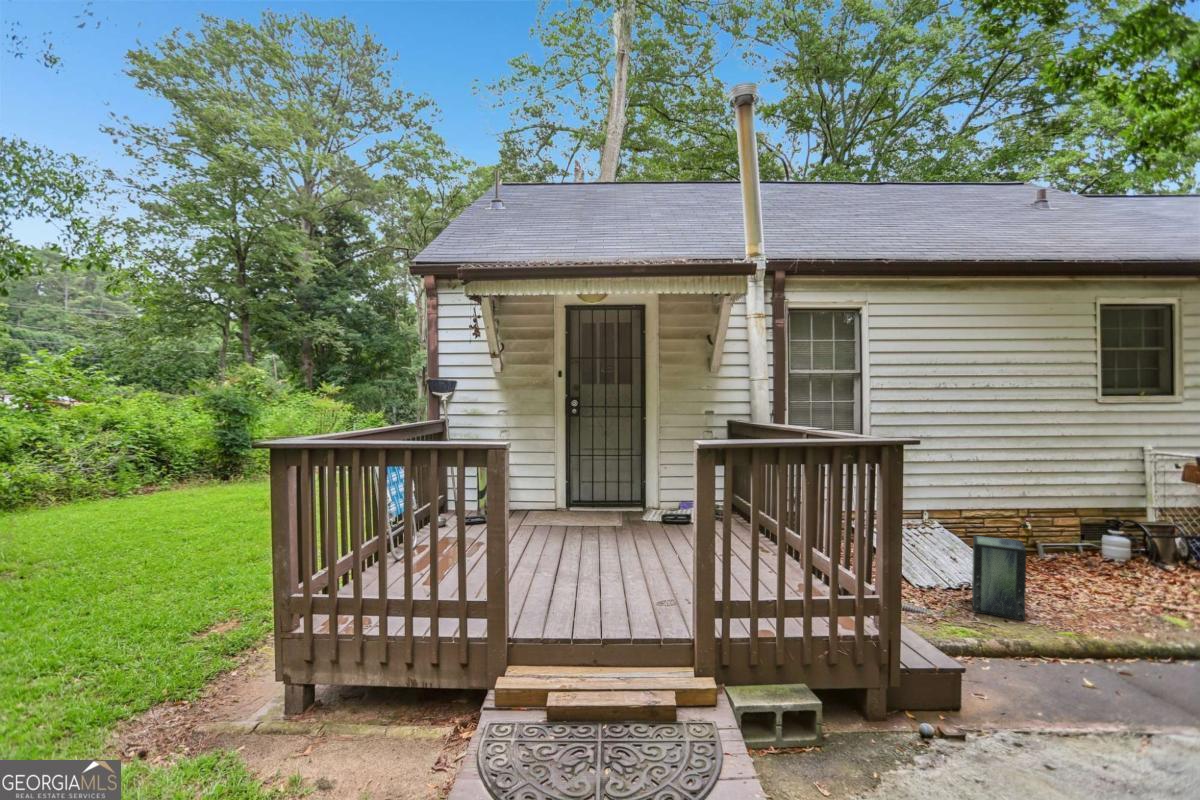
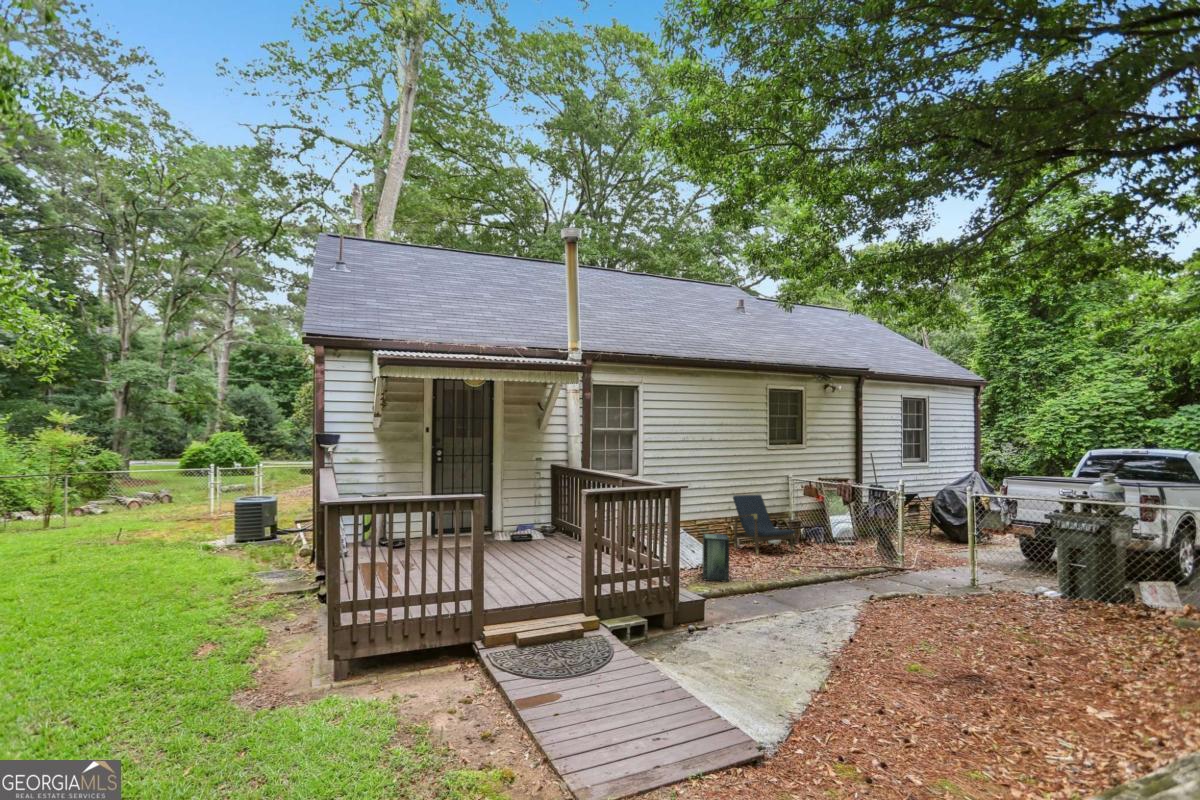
lounge chair: none [1032,476,1163,577] -> present [733,495,795,555]

